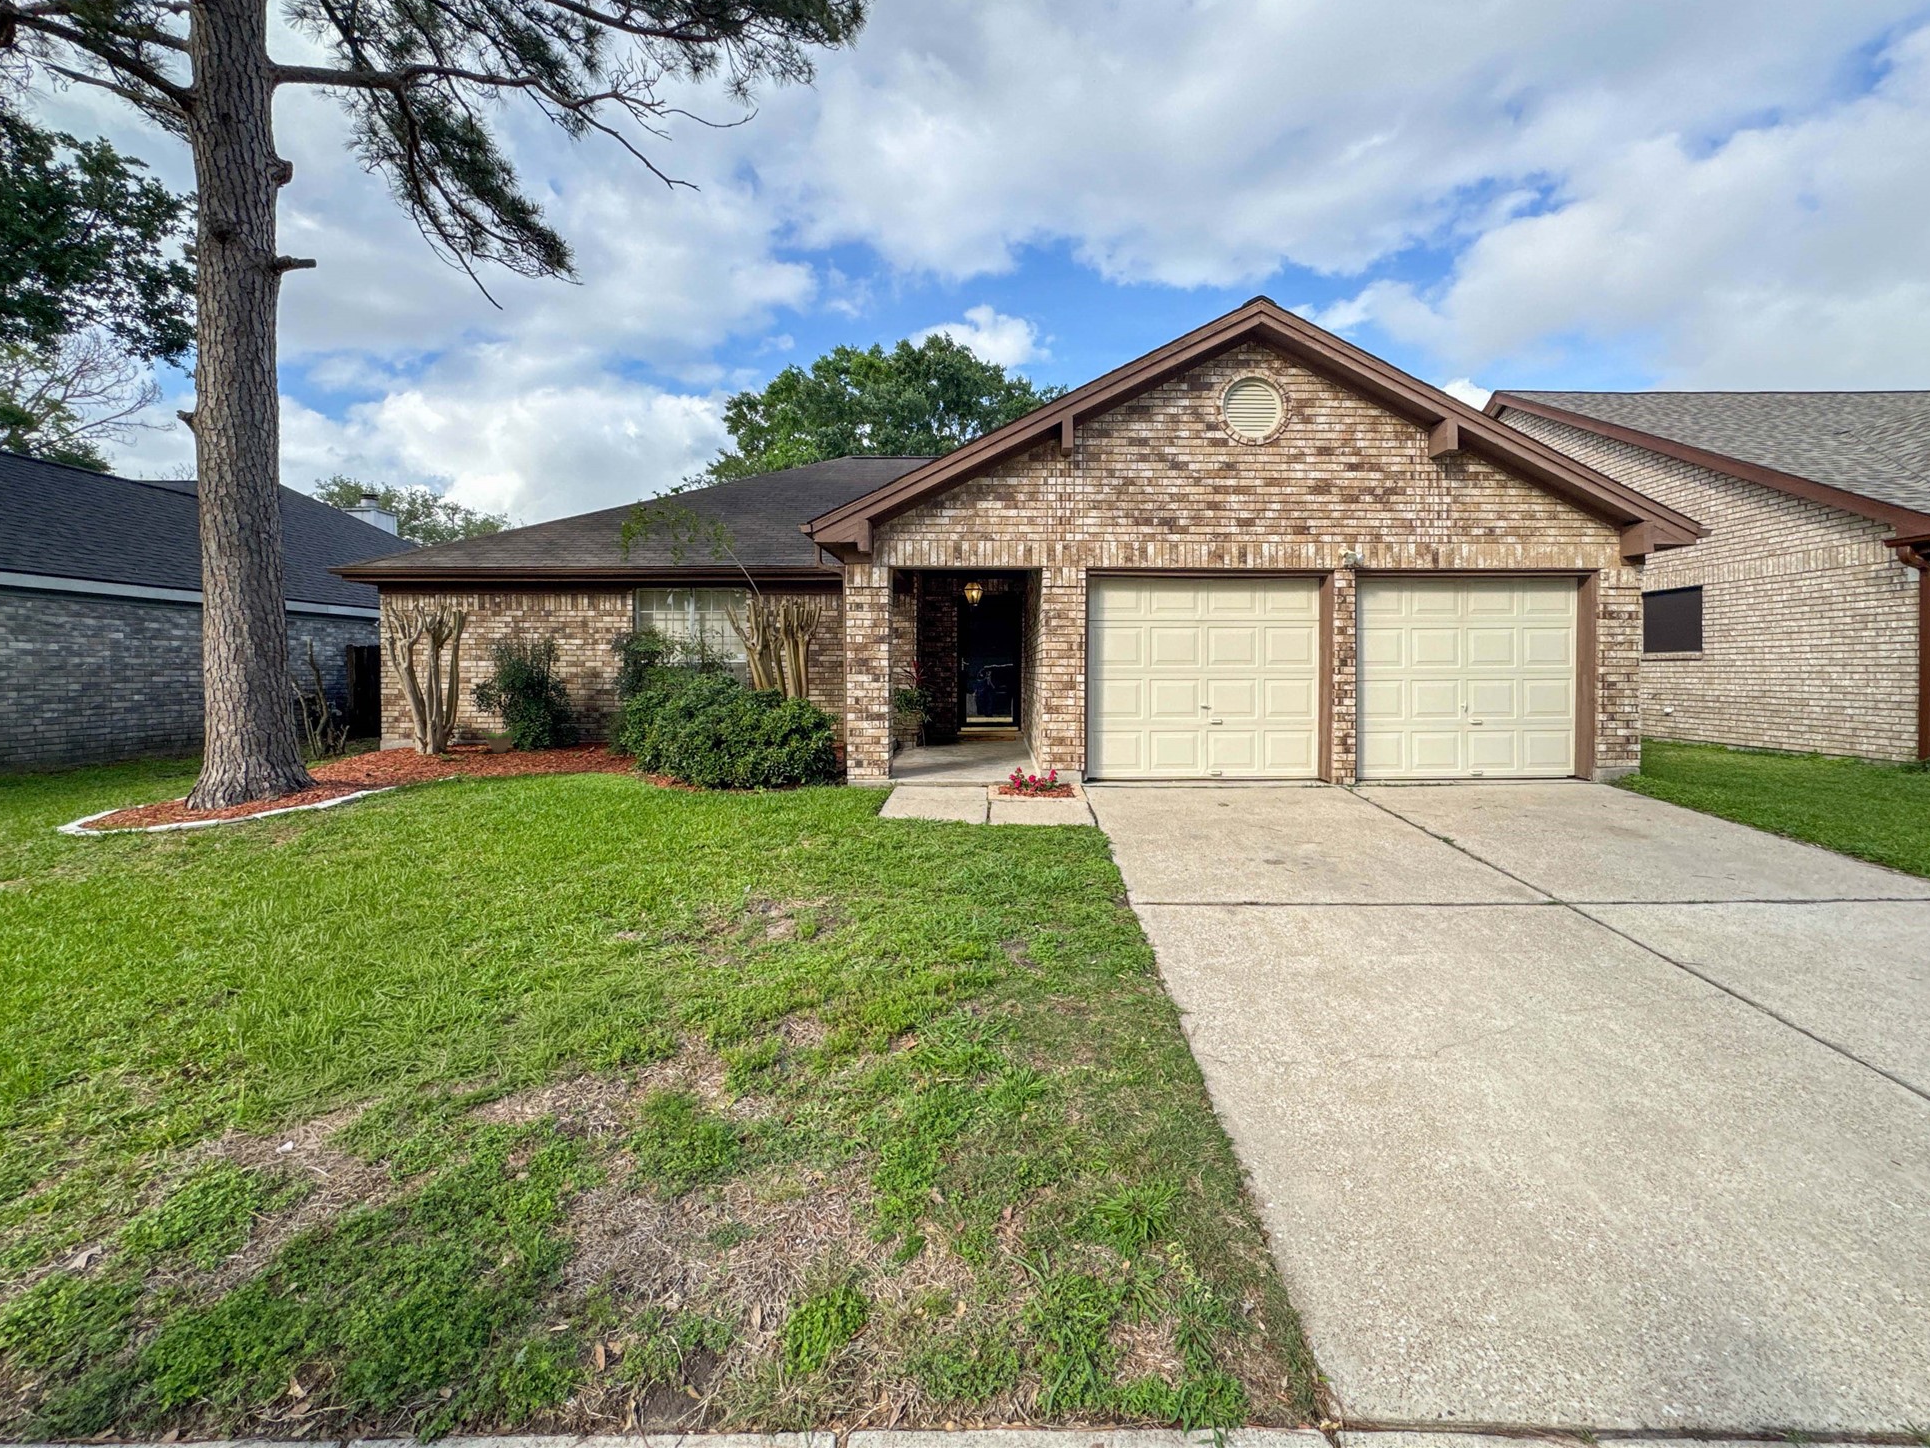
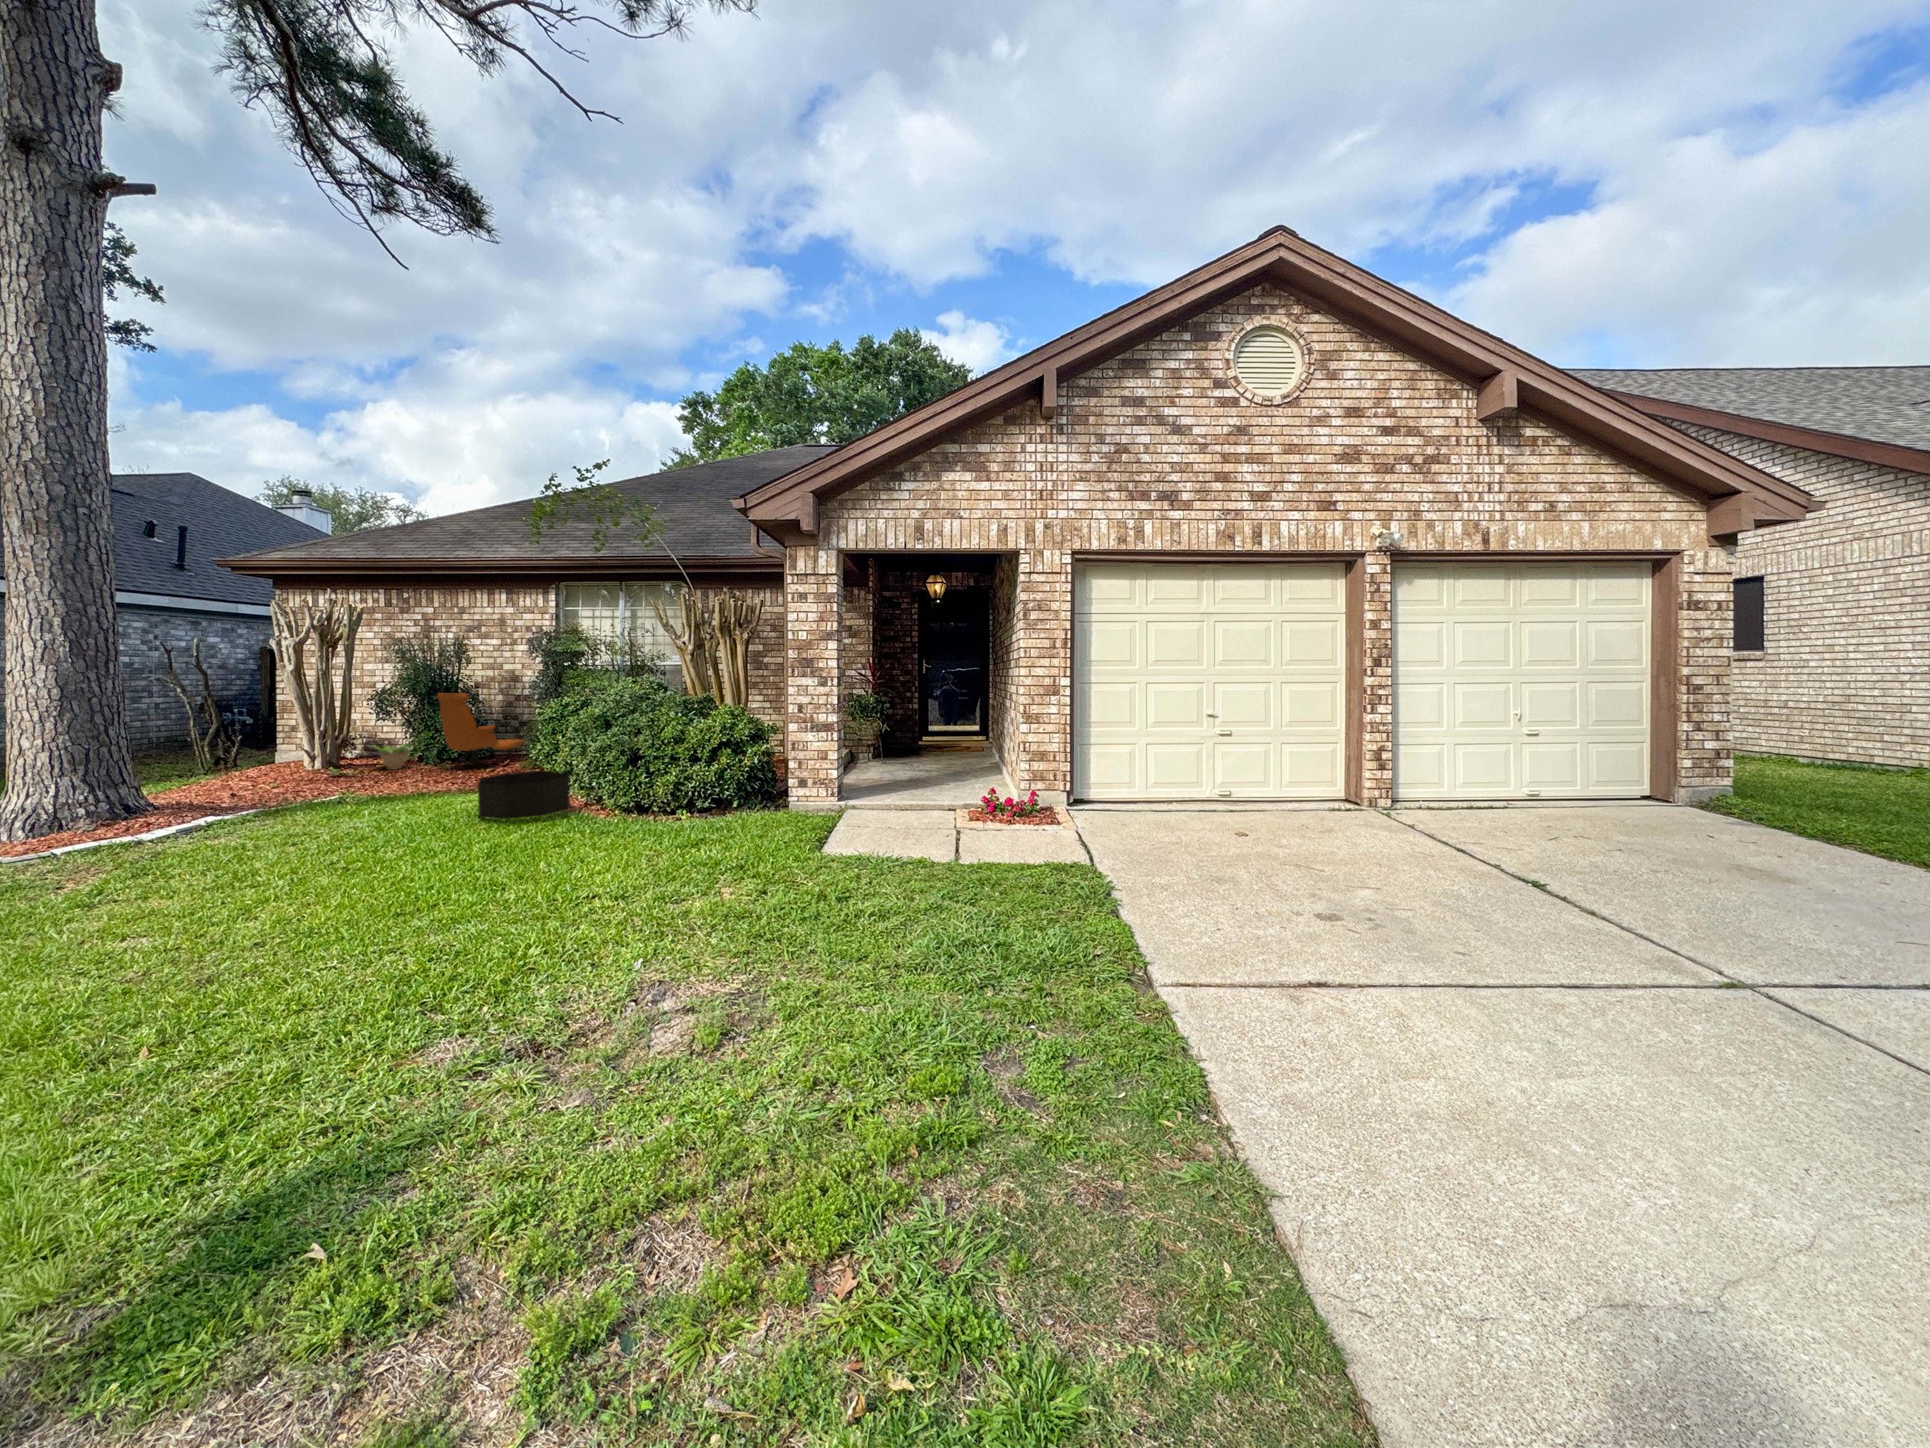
lounge chair: none [538,686,613,753] -> present [437,693,524,765]
basket: none [591,753,666,793] -> present [478,771,570,820]

